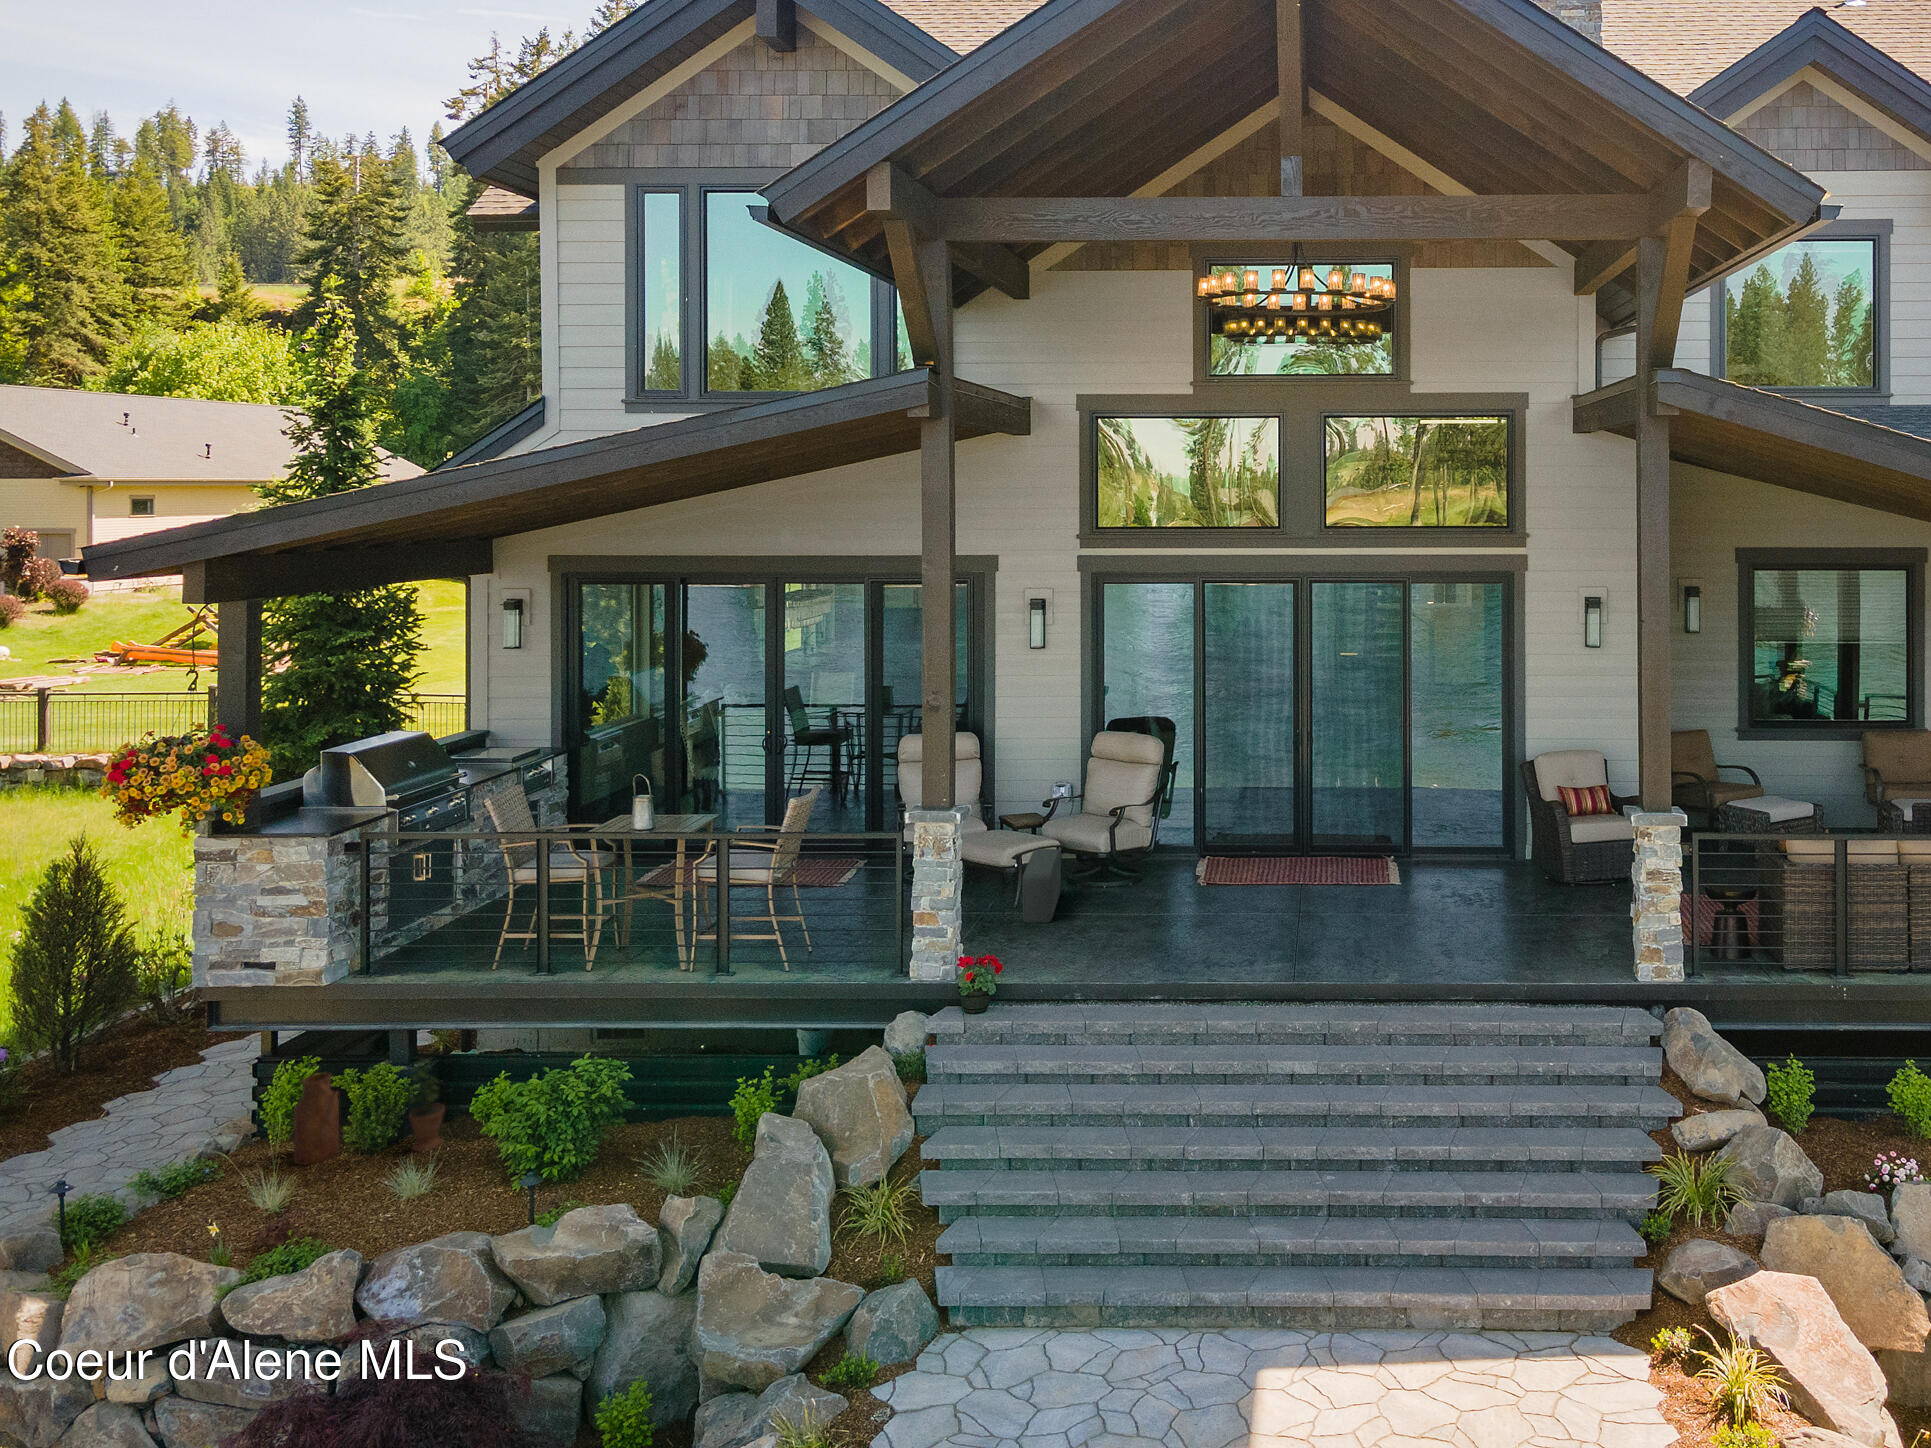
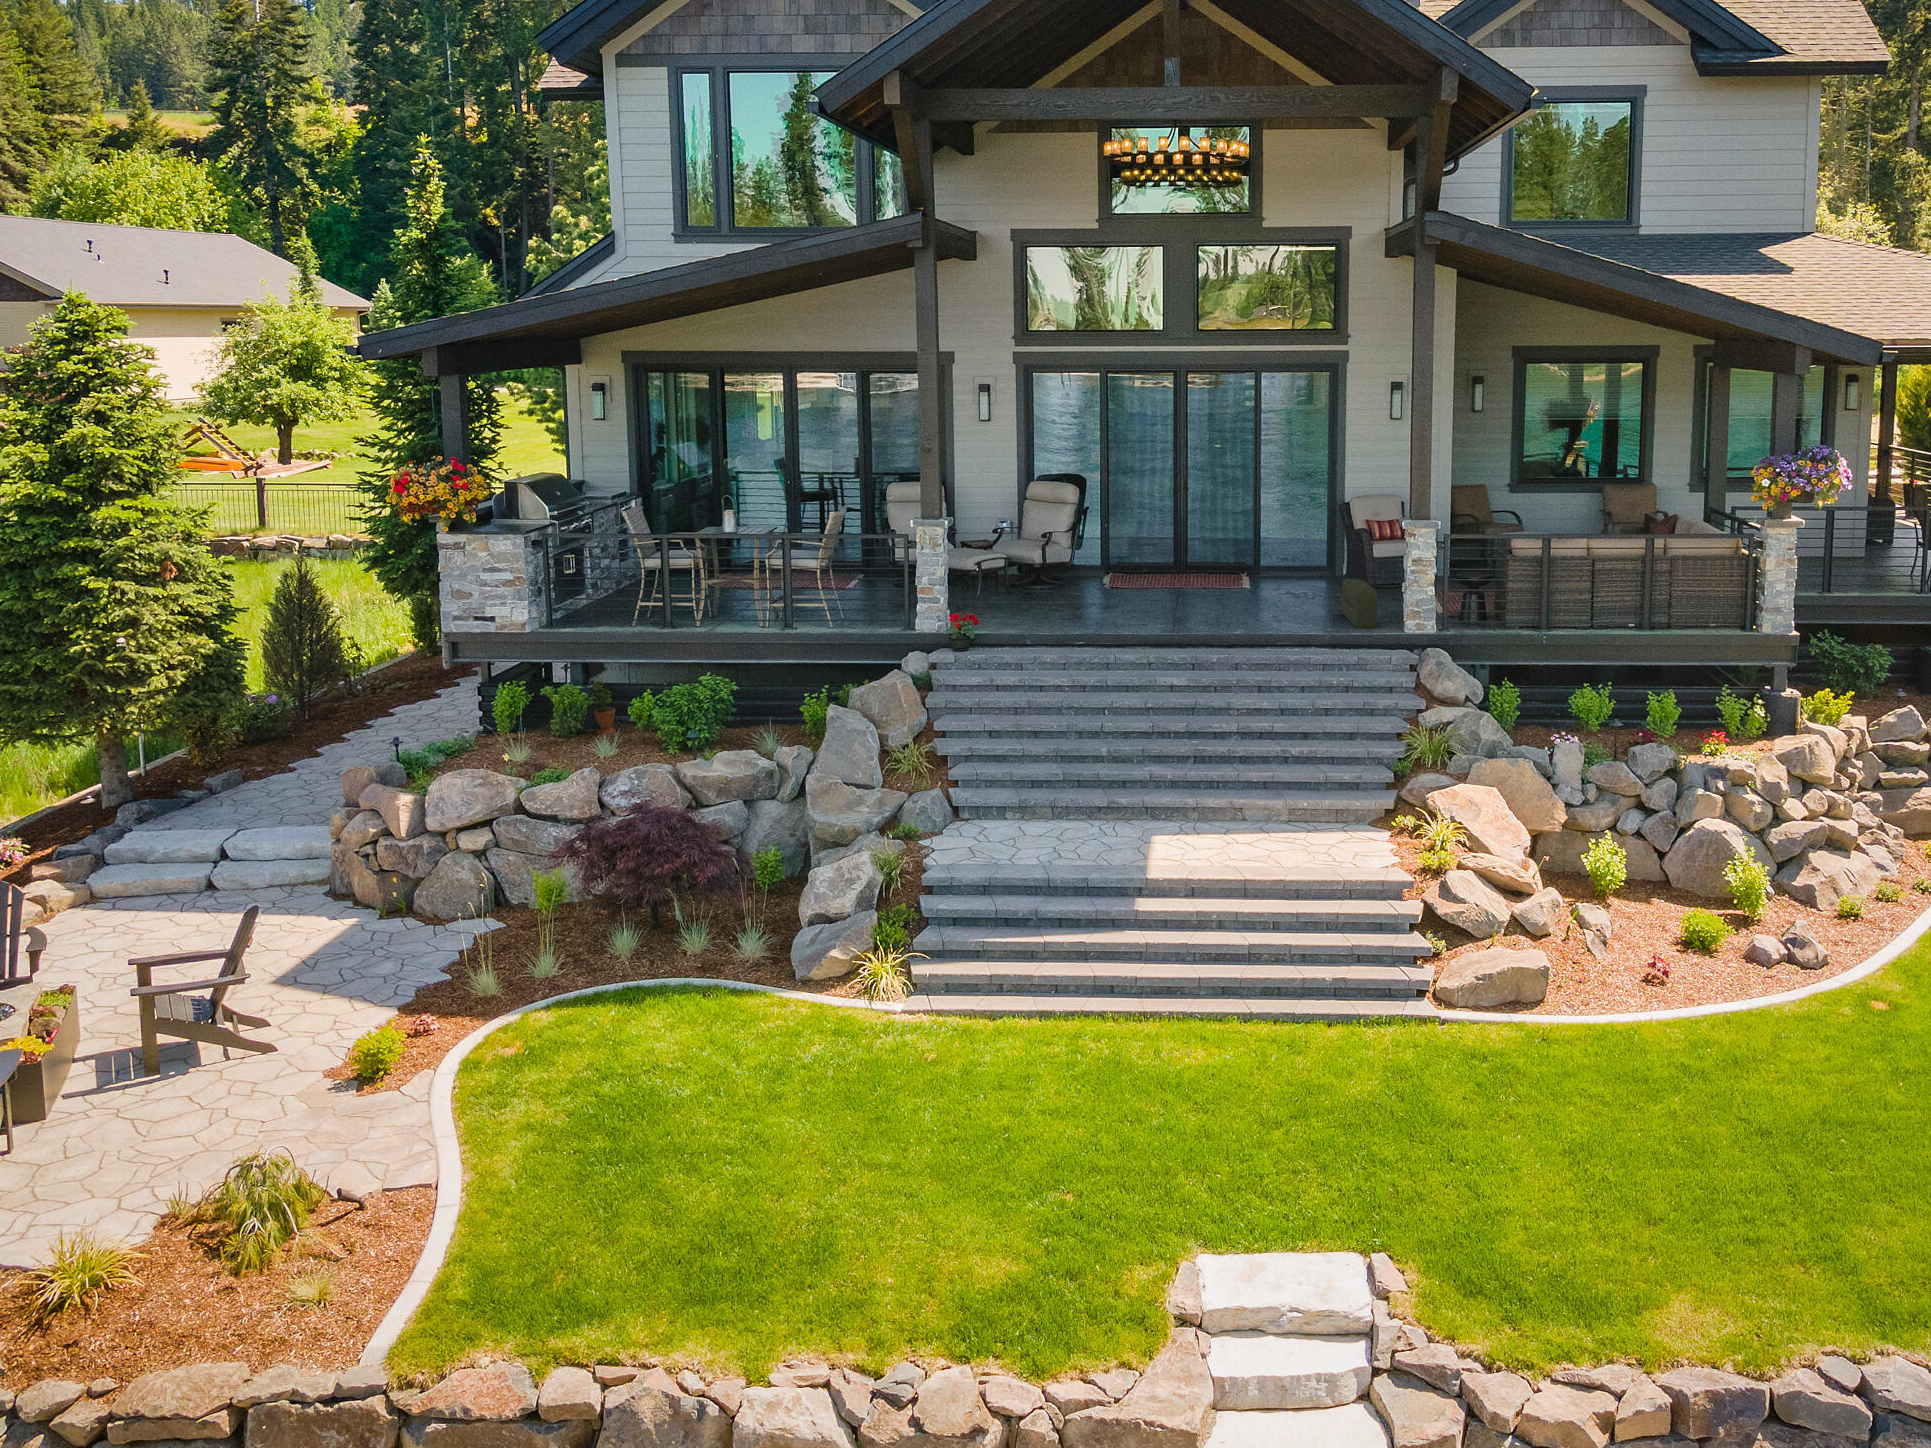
pouf: present [1022,849,1061,923] -> present [1342,579,1378,628]
watering can: present [293,1073,340,1165] -> none [521,685,552,740]

